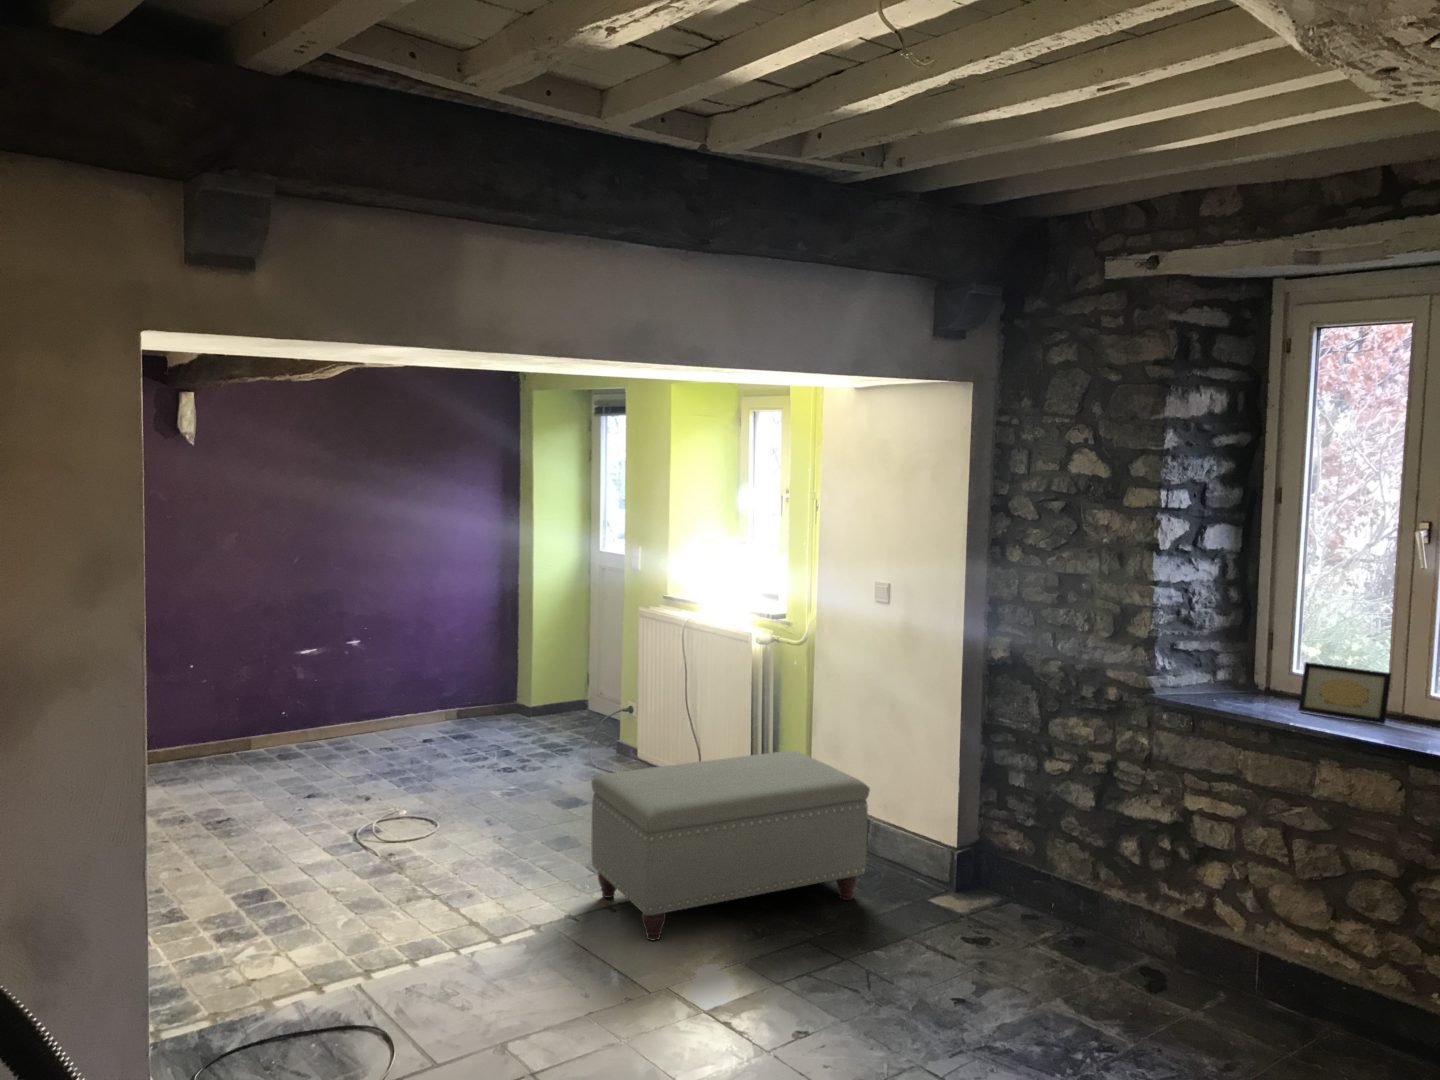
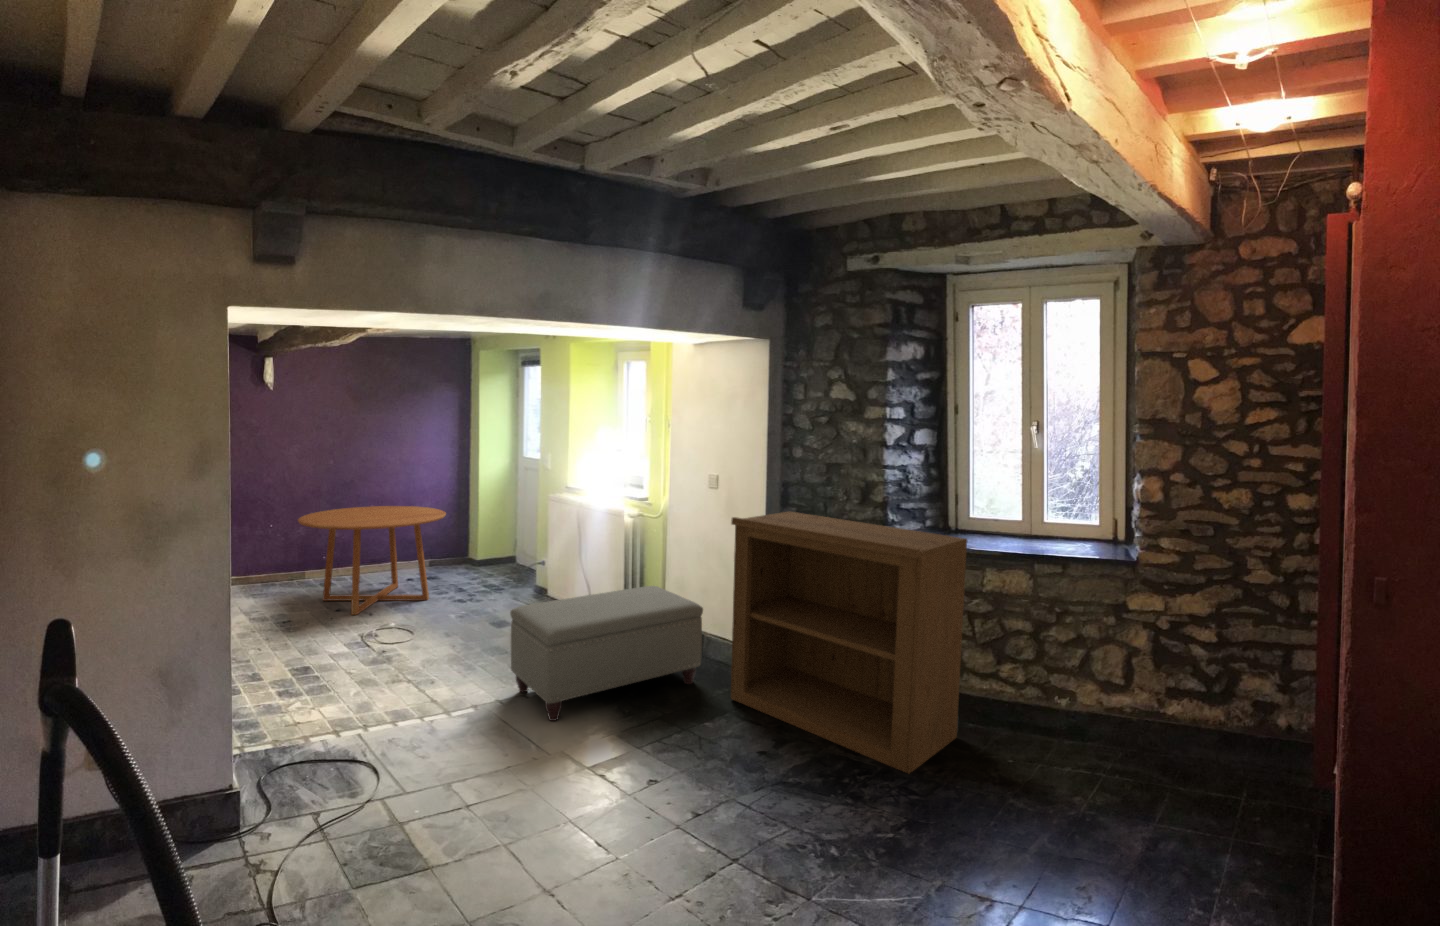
dining table: none [292,619,490,776] -> present [298,506,446,615]
bookshelf: none [910,646,1284,1053] -> present [731,512,967,773]
picture frame: present [1298,662,1391,724] -> none [975,515,1031,553]

